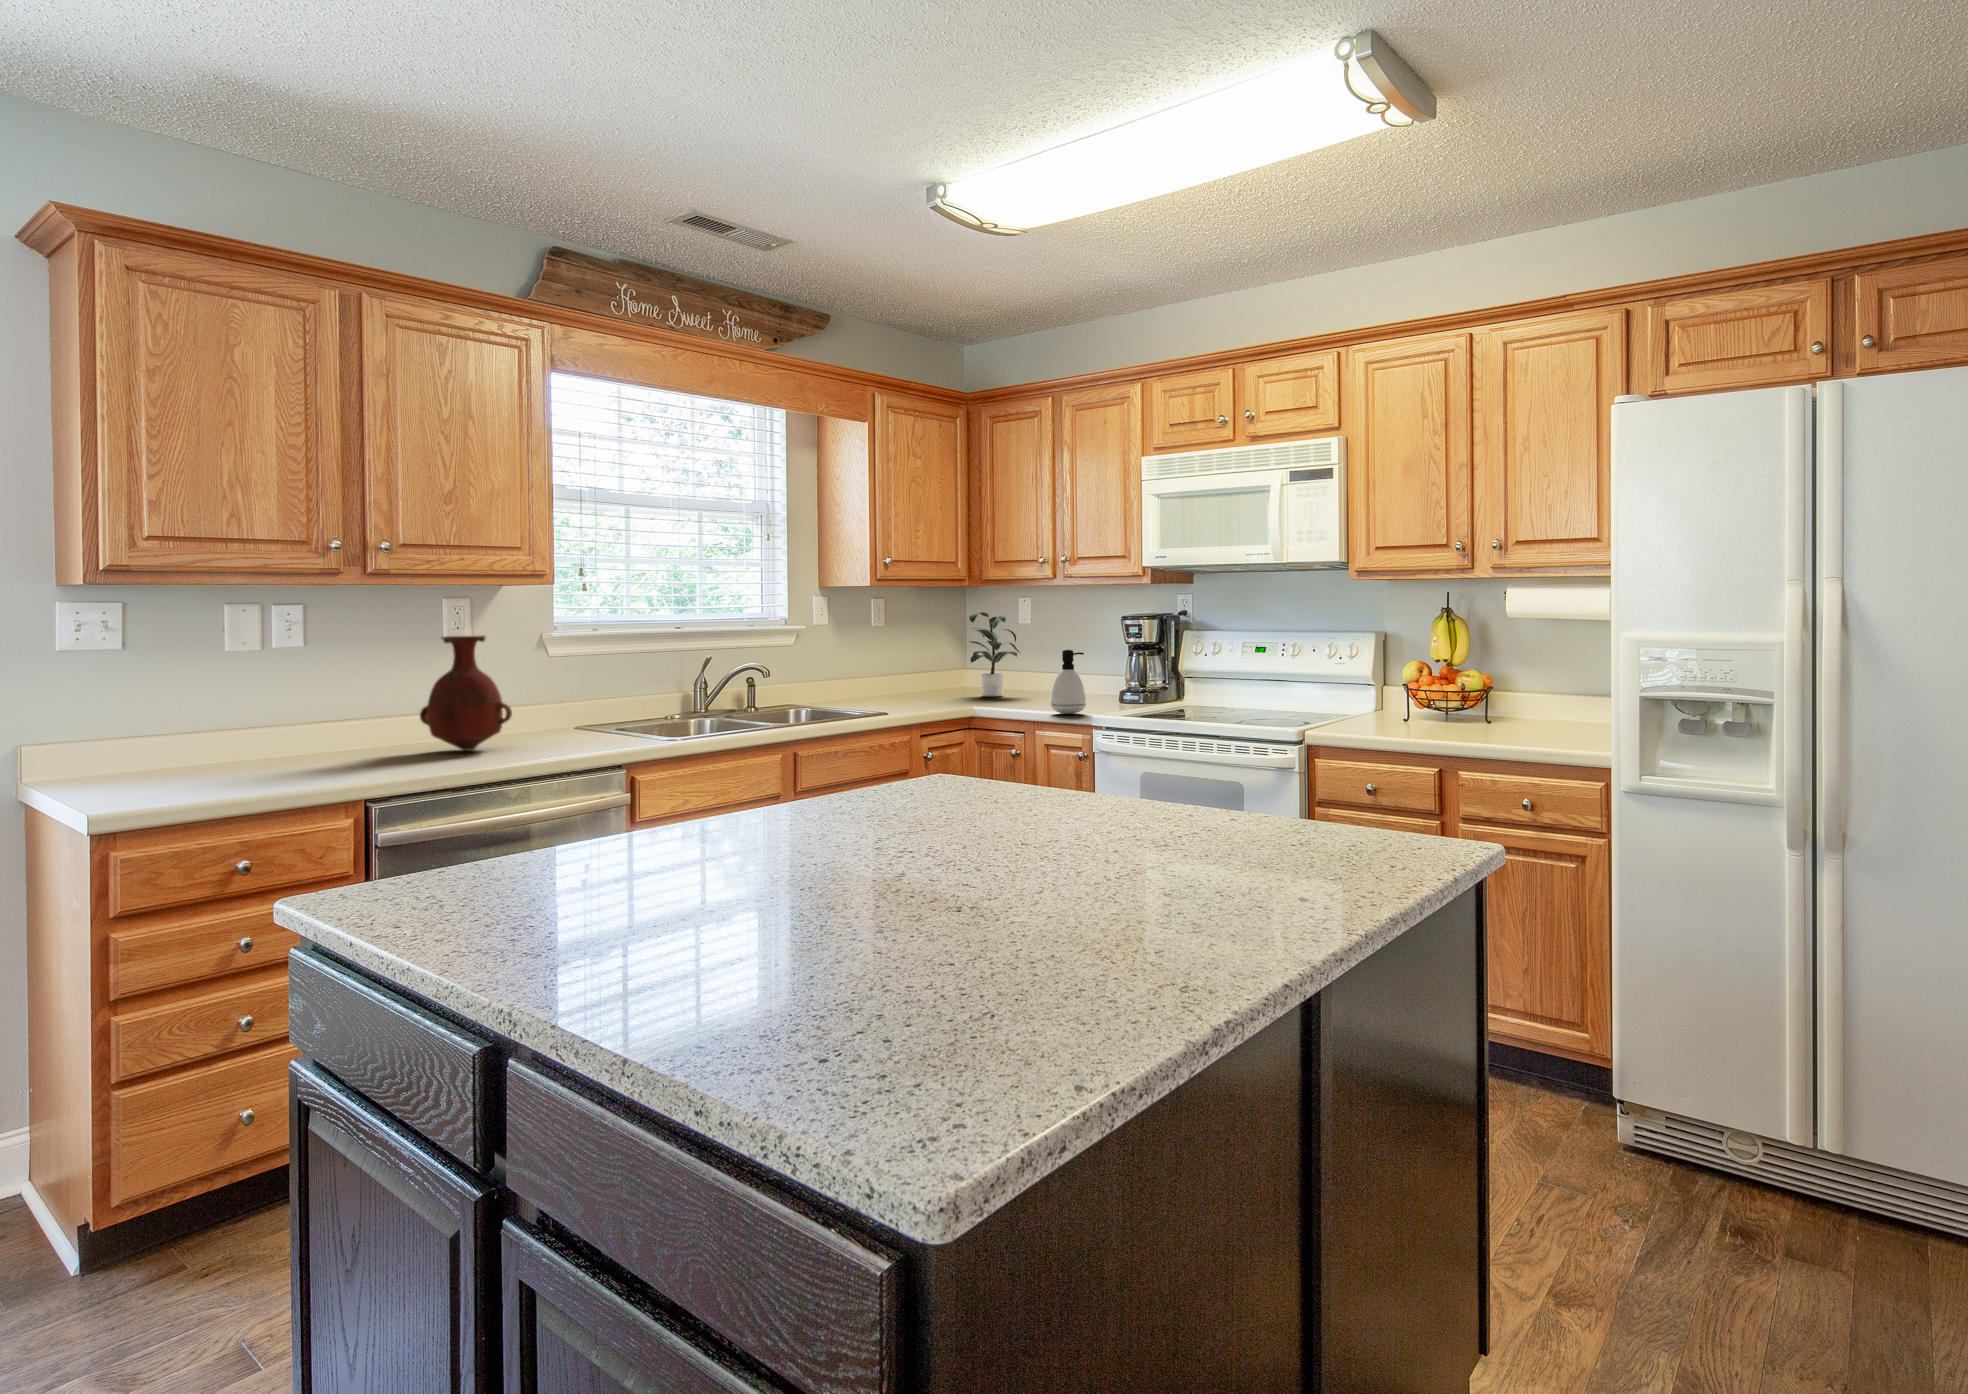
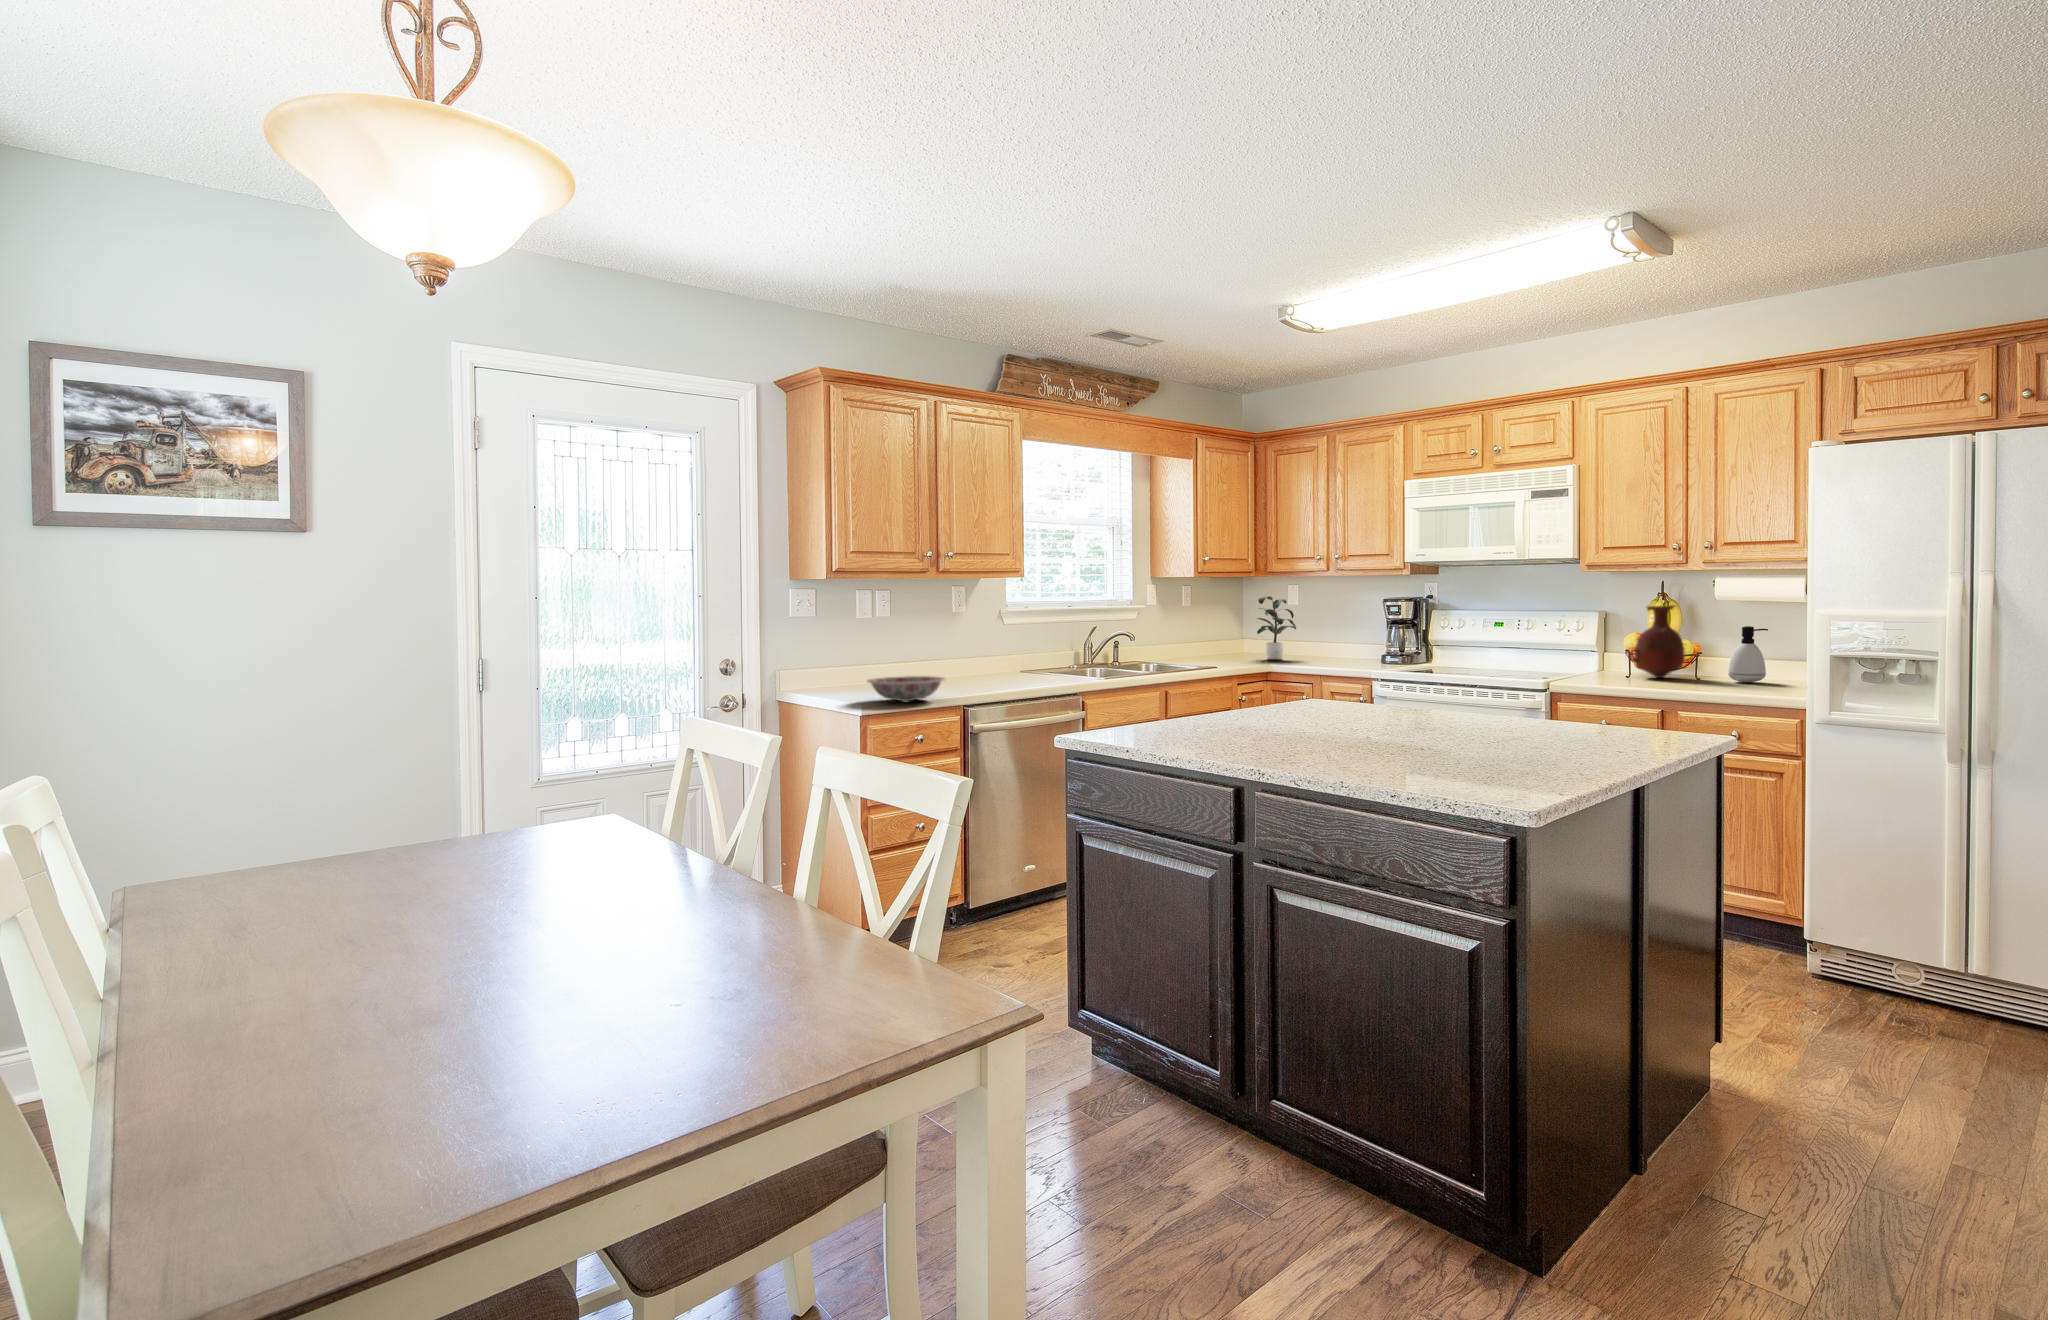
vase: present [420,636,512,751] -> present [1628,605,1685,678]
soap dispenser: present [1051,650,1086,714] -> present [1728,626,1768,682]
ceramic bowl: none [230,730,381,771] -> present [867,676,944,701]

